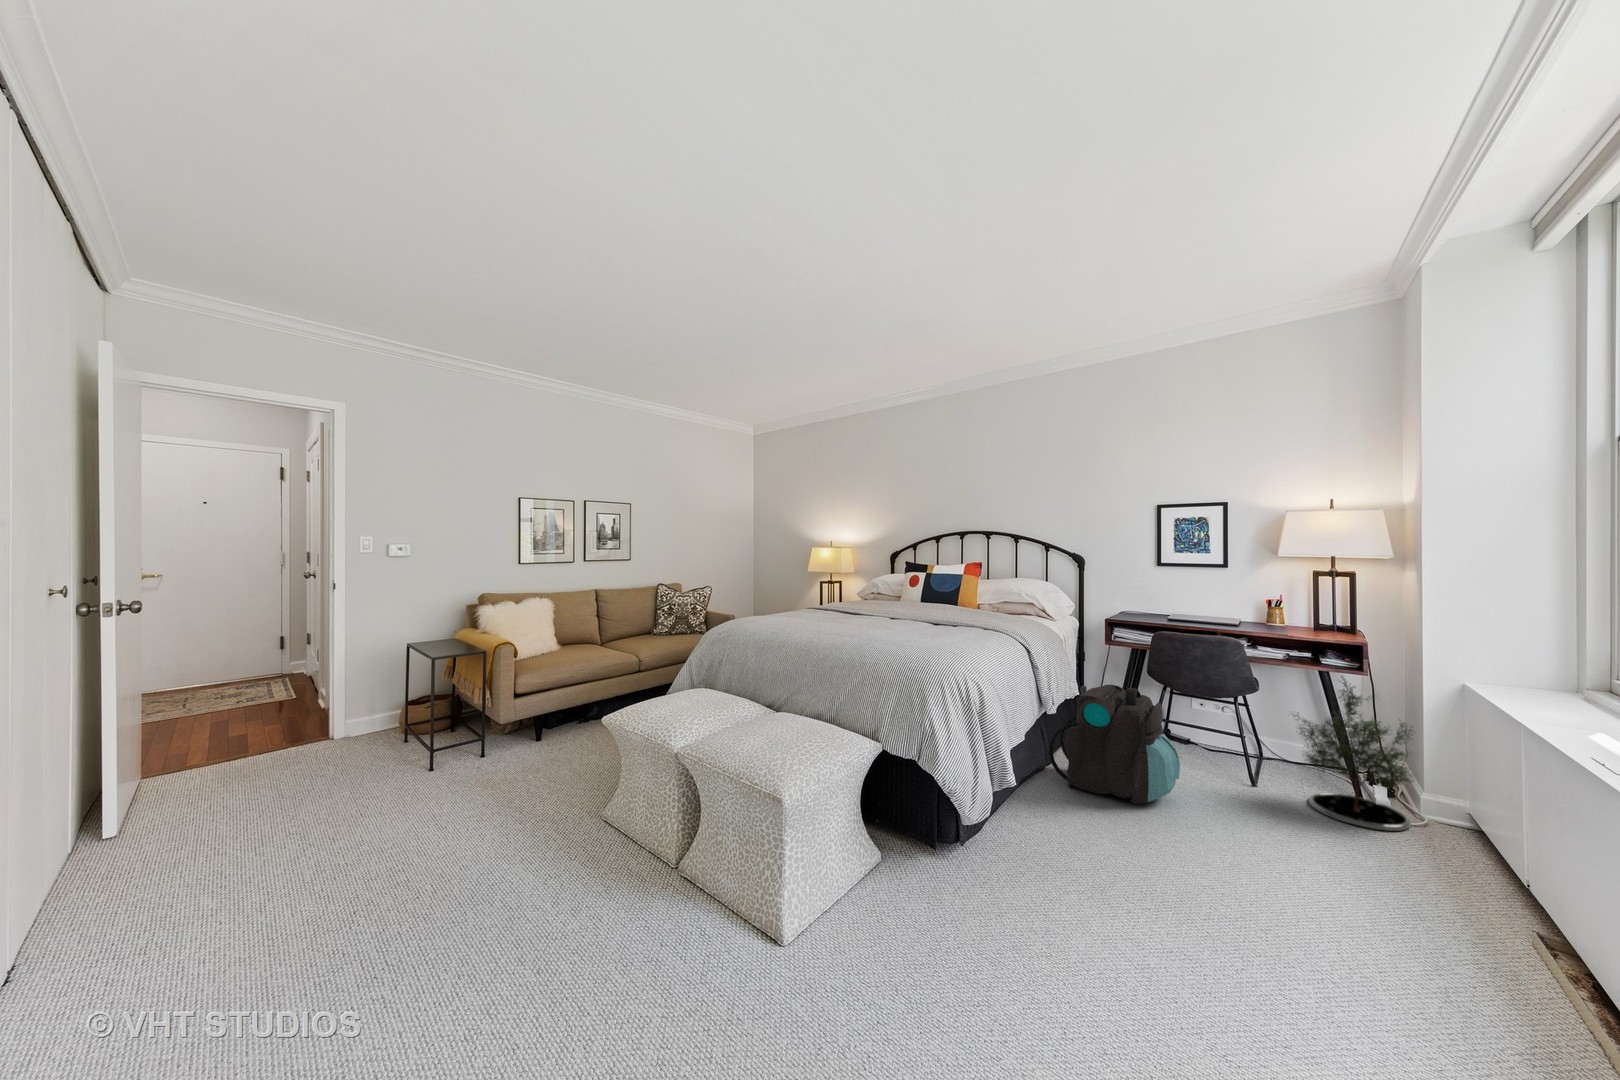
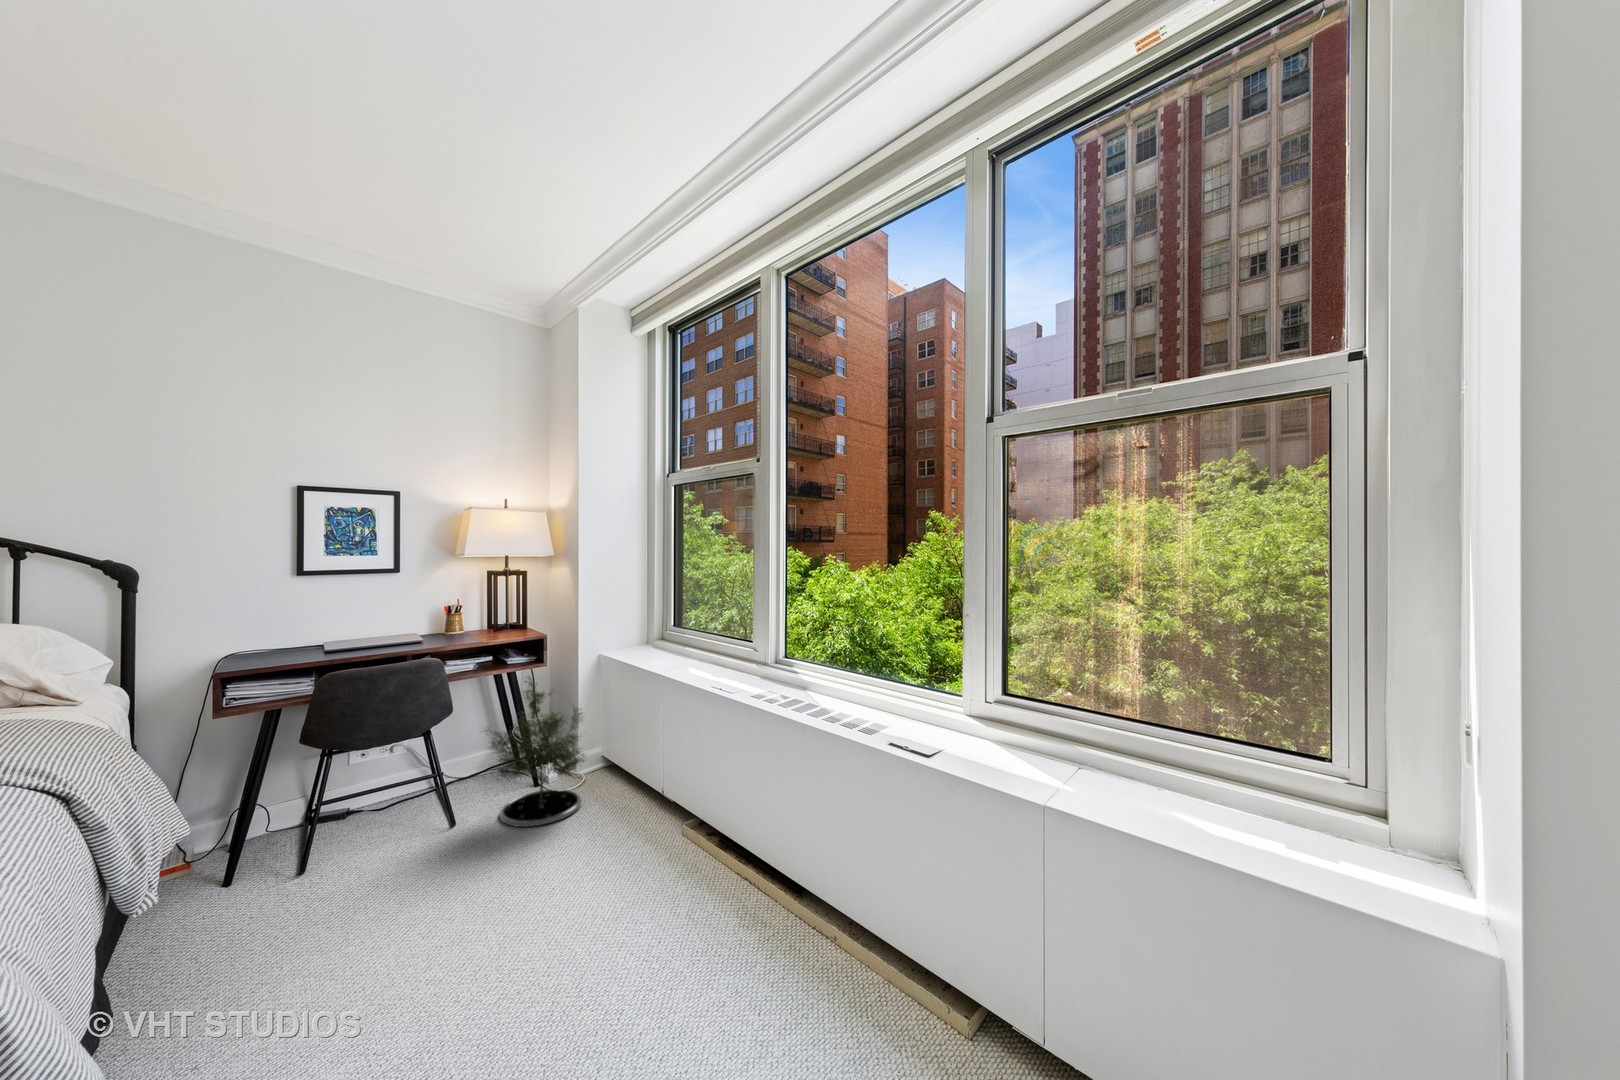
backpack: present [1049,684,1180,804] -> none [89,766,362,995]

